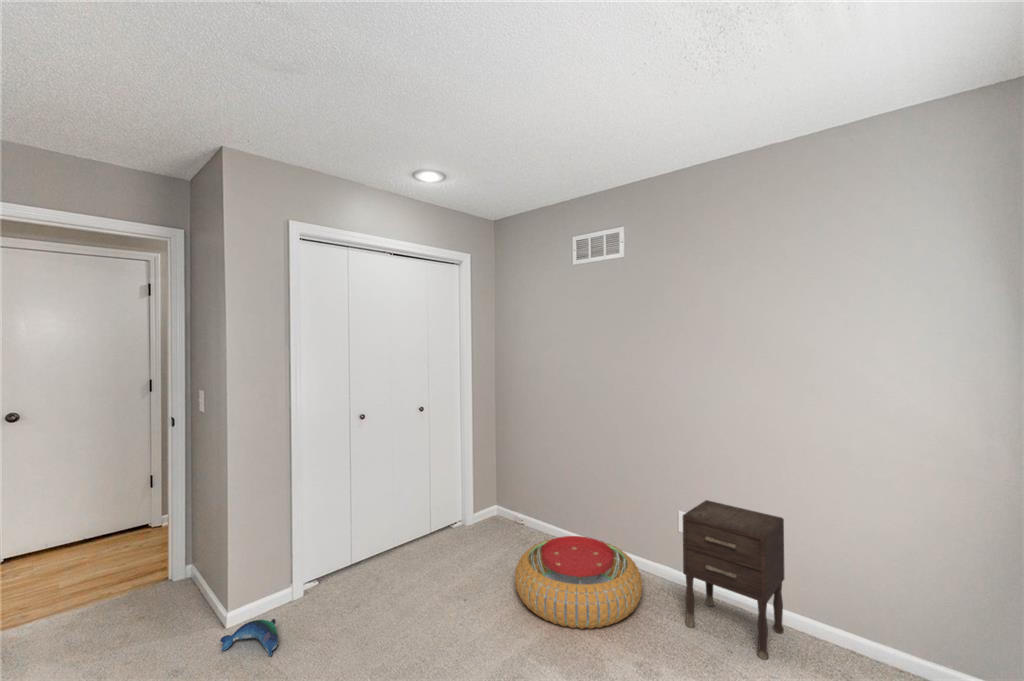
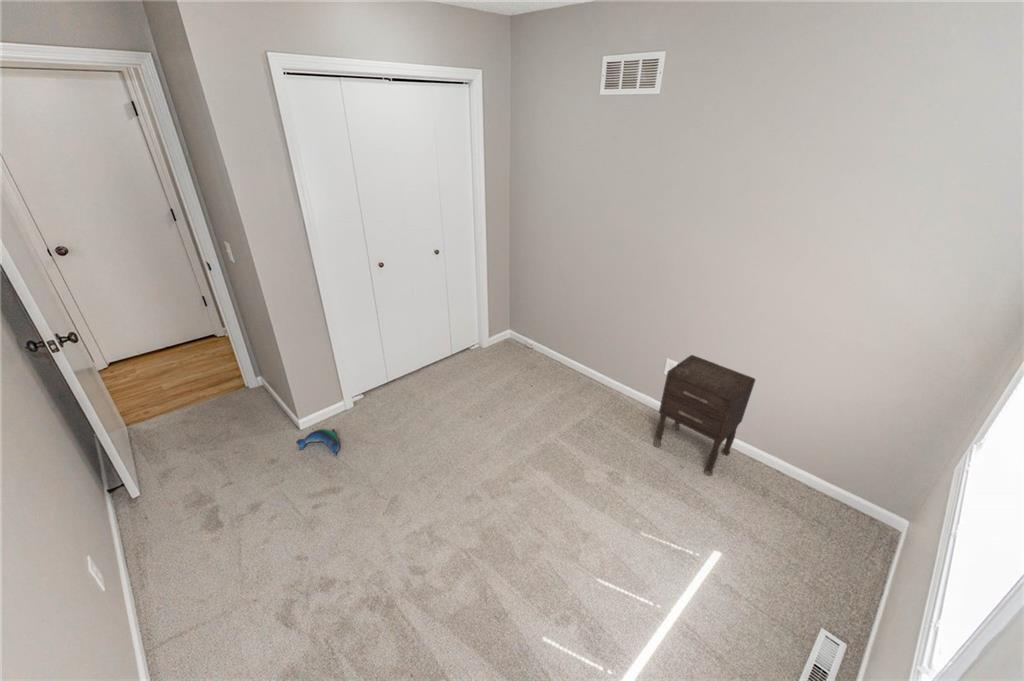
pouf: present [515,536,642,629] -> none [521,369,624,445]

